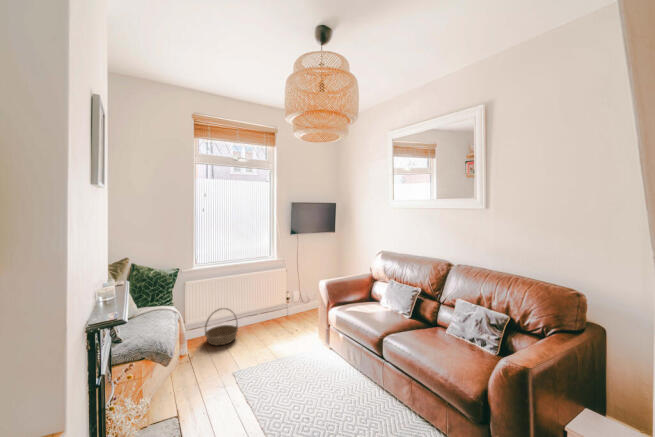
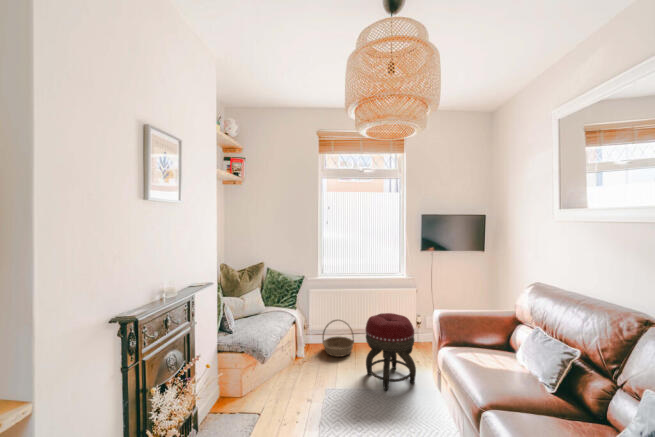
footstool: none [261,291,305,357] -> present [366,313,416,390]

